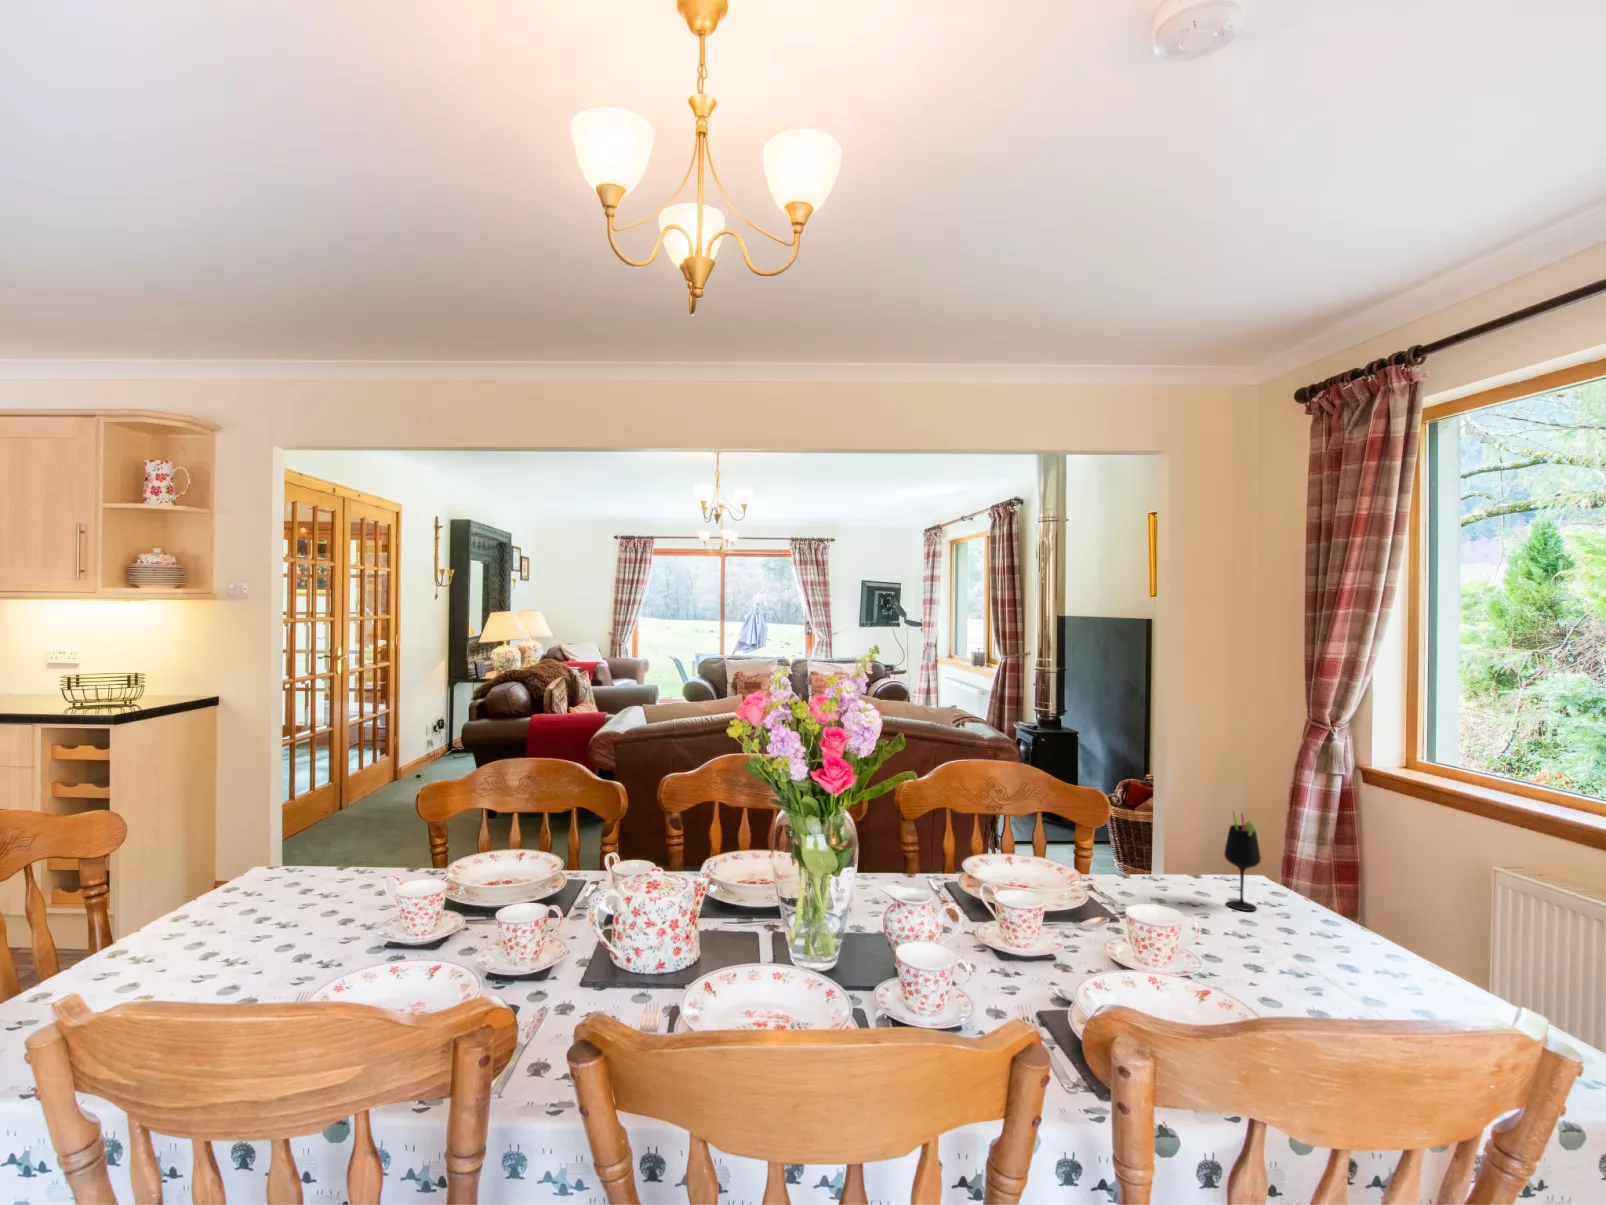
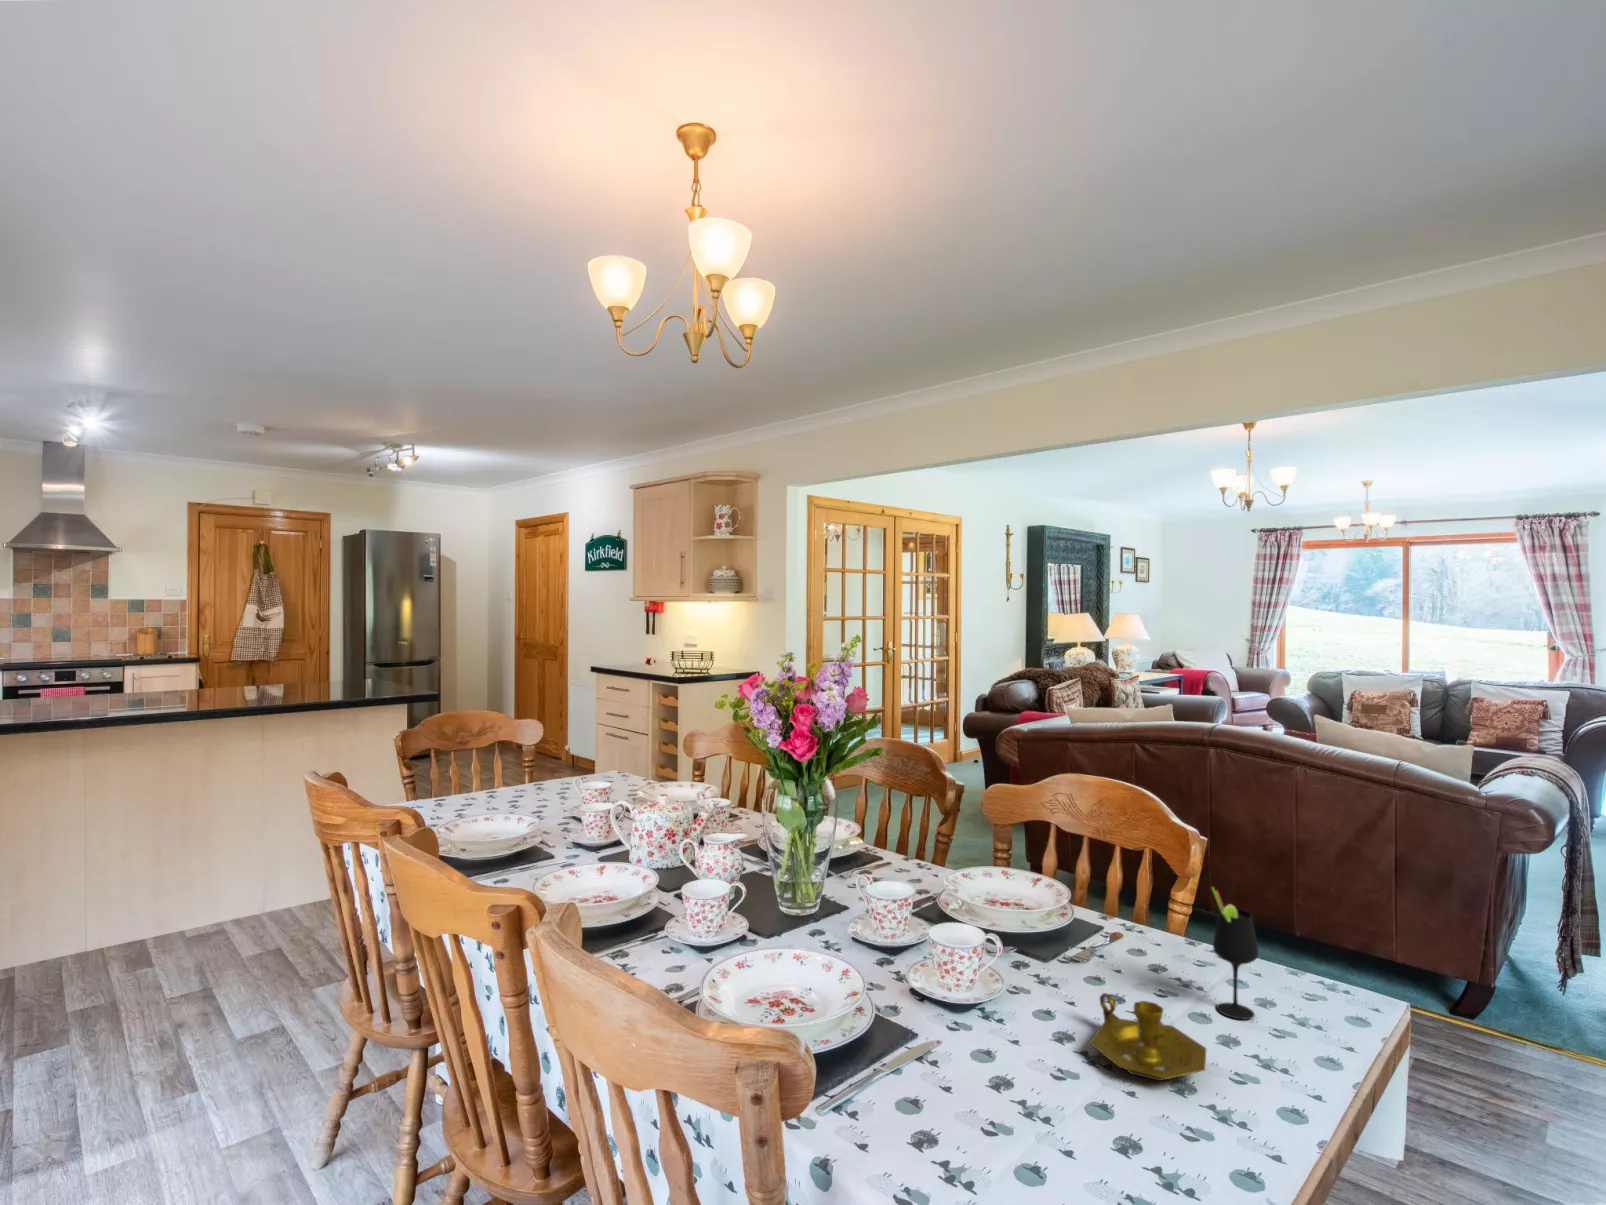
candlestick: none [1246,911,1373,974] -> present [1089,993,1206,1081]

